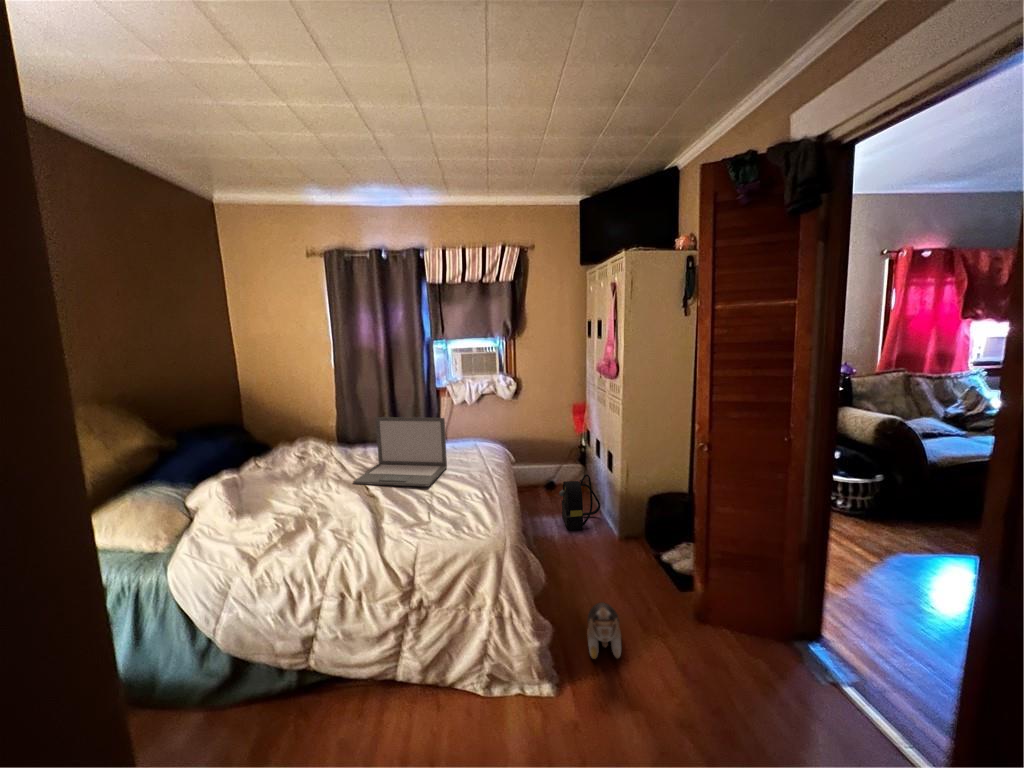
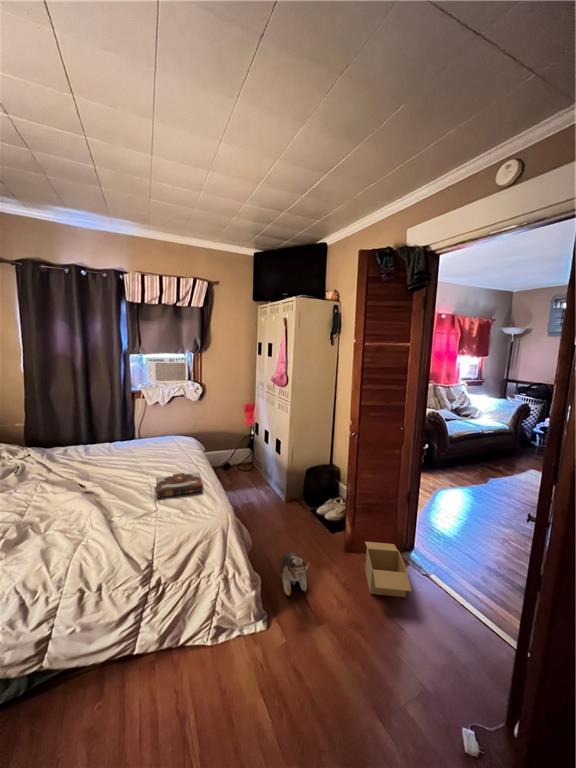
laptop: present [353,417,447,486] -> none [73,419,160,481]
backpack: present [559,474,601,530] -> none [240,456,269,498]
book: none [429,483,483,509] -> present [156,473,203,498]
cardboard box: none [718,608,780,700] -> present [365,542,411,597]

